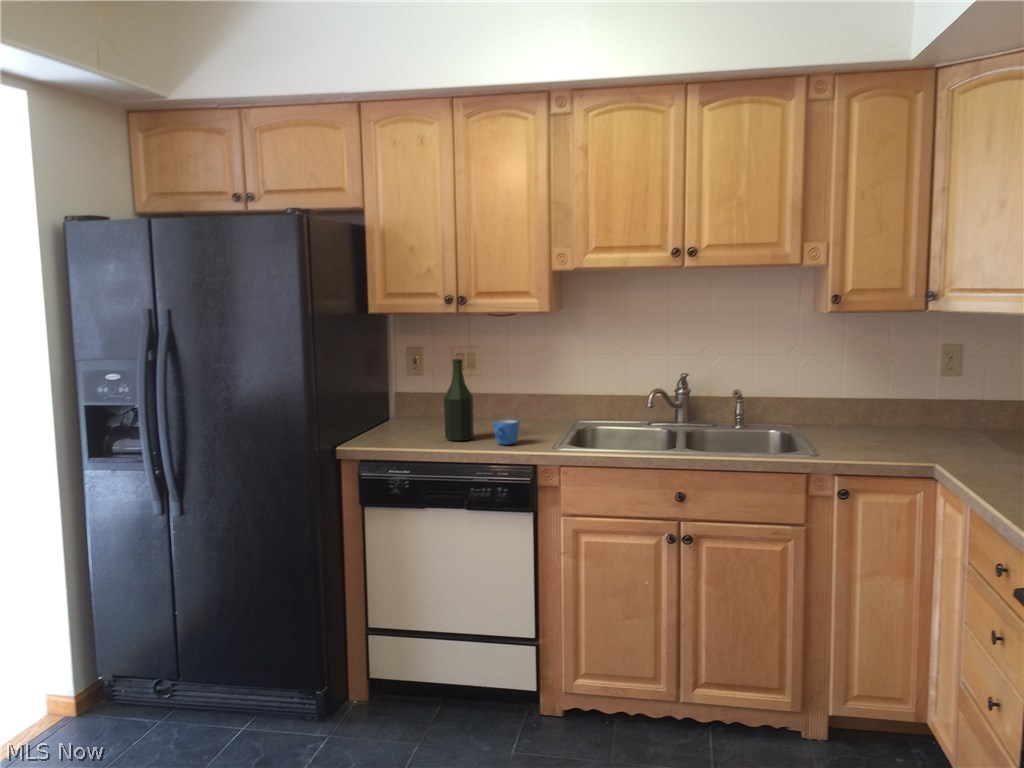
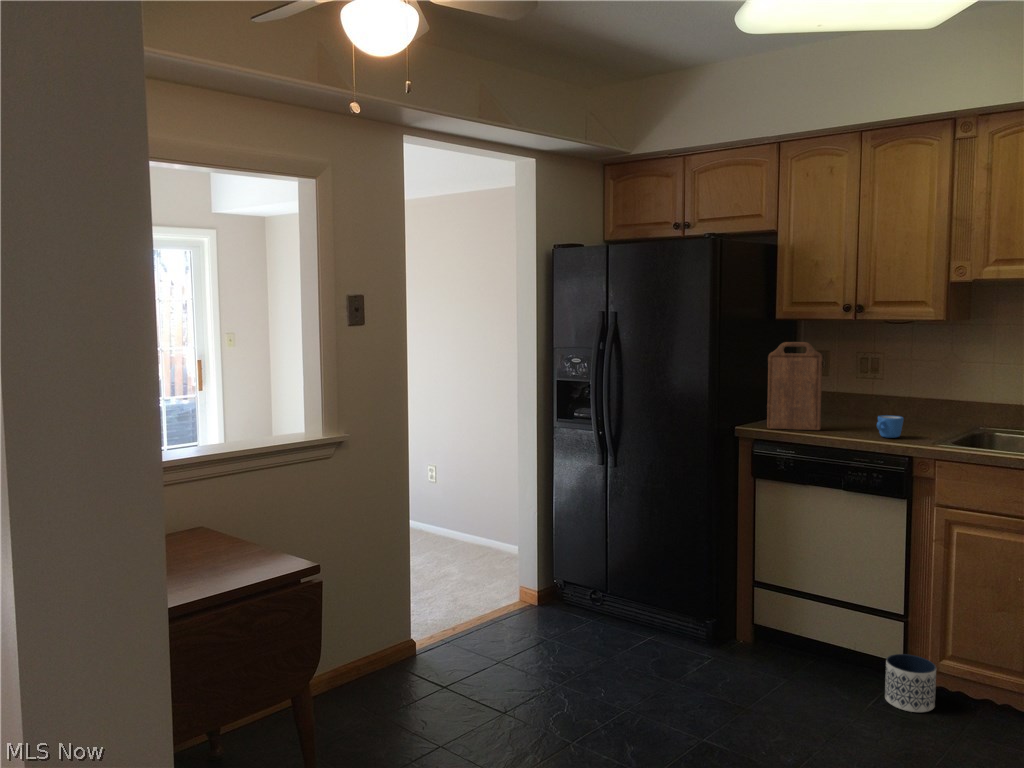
cutting board: none [369,341,432,446] -> present [767,342,822,430]
bottle: present [444,359,474,441] -> none [834,360,863,432]
planter: none [525,681,575,745] -> present [885,654,936,712]

